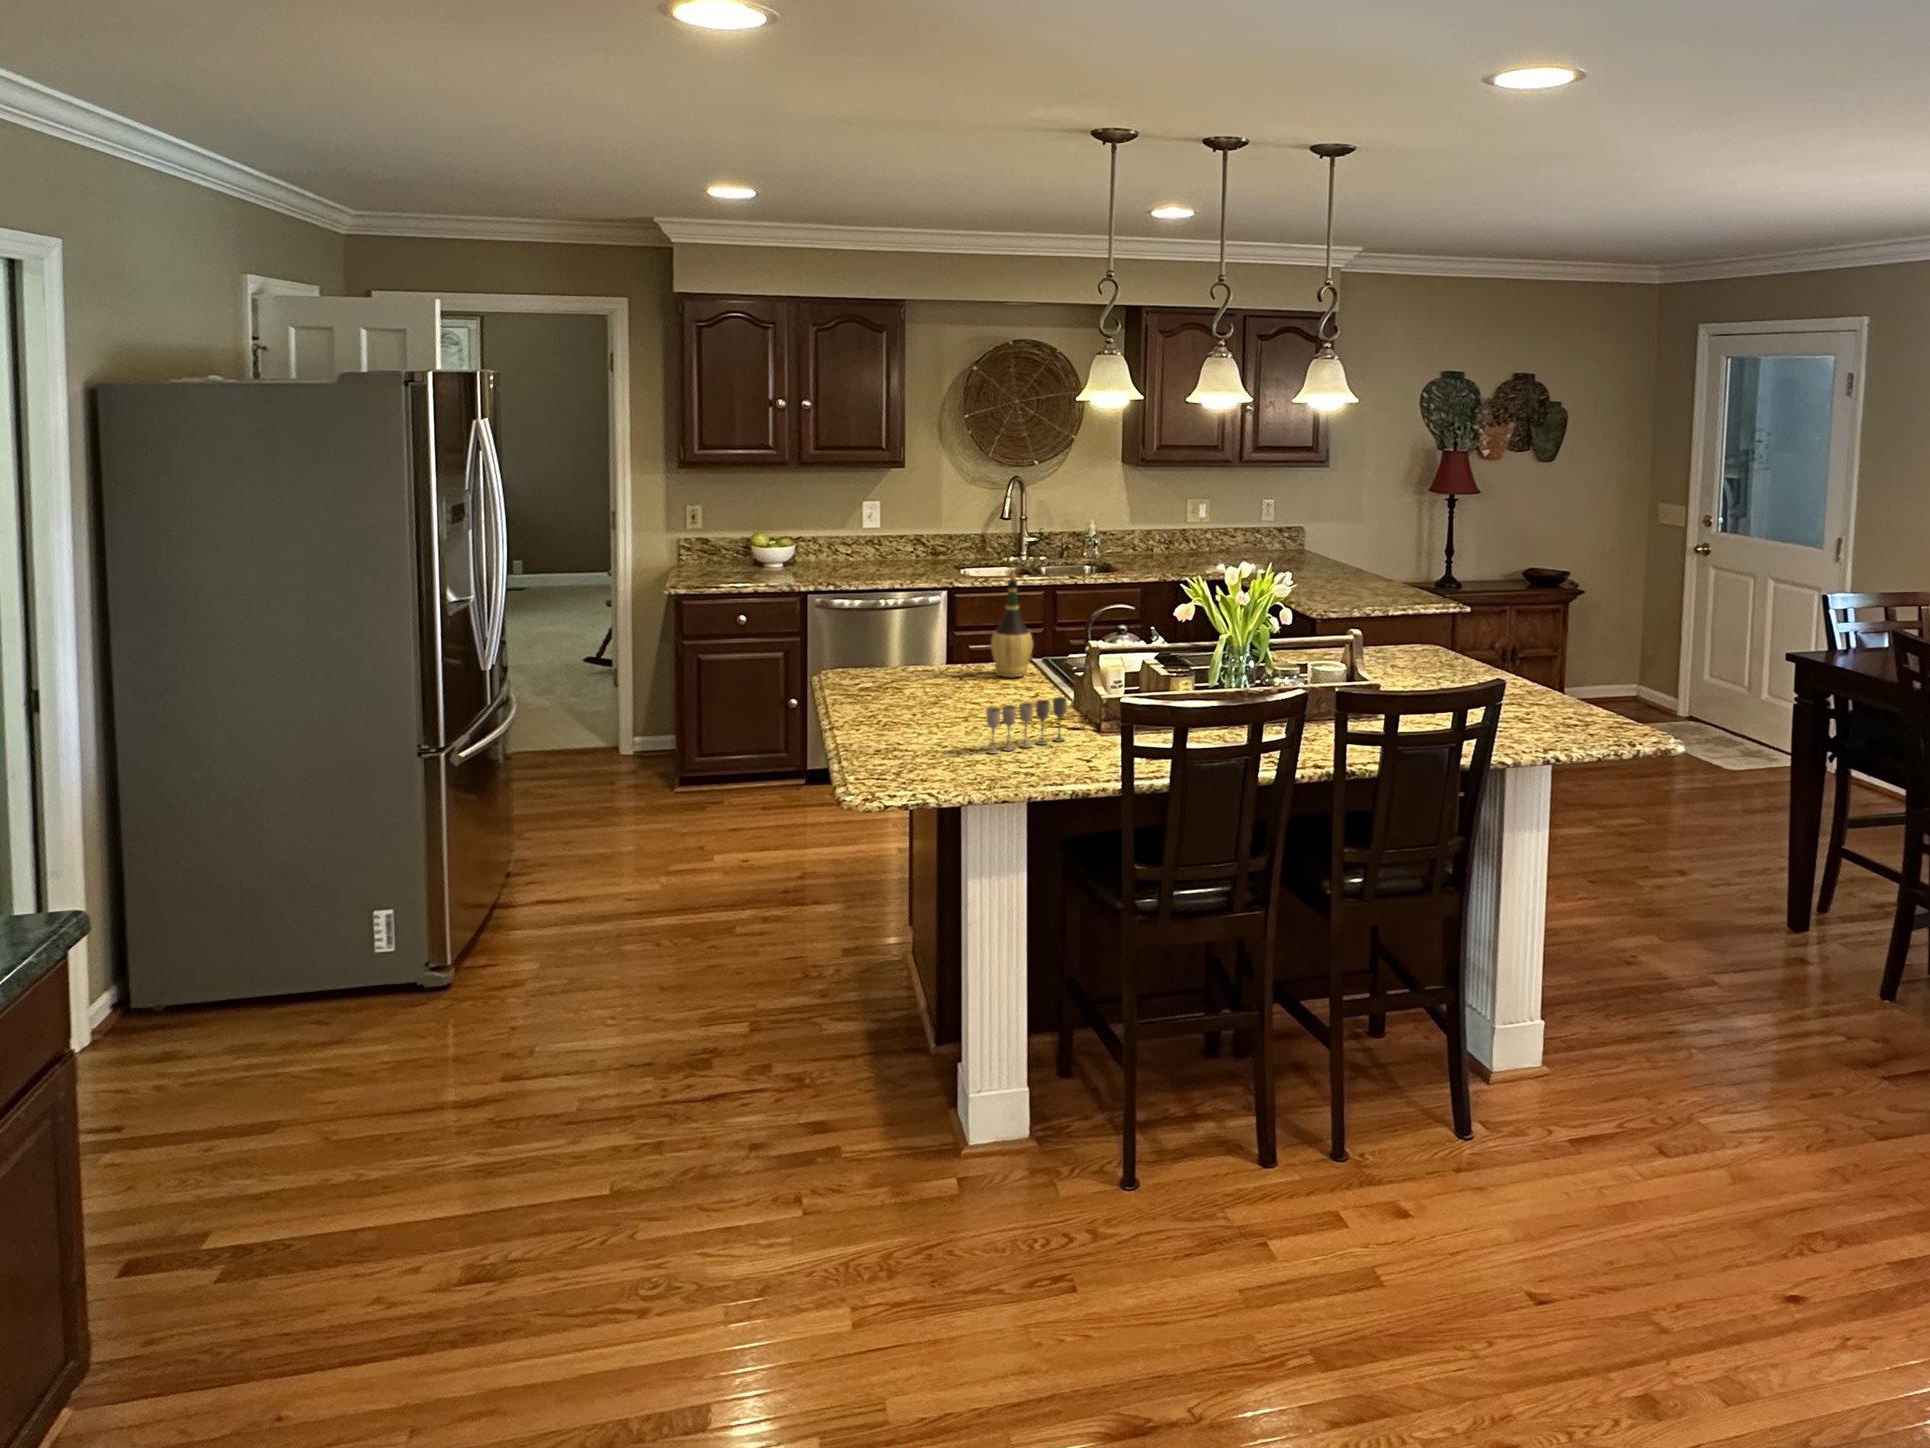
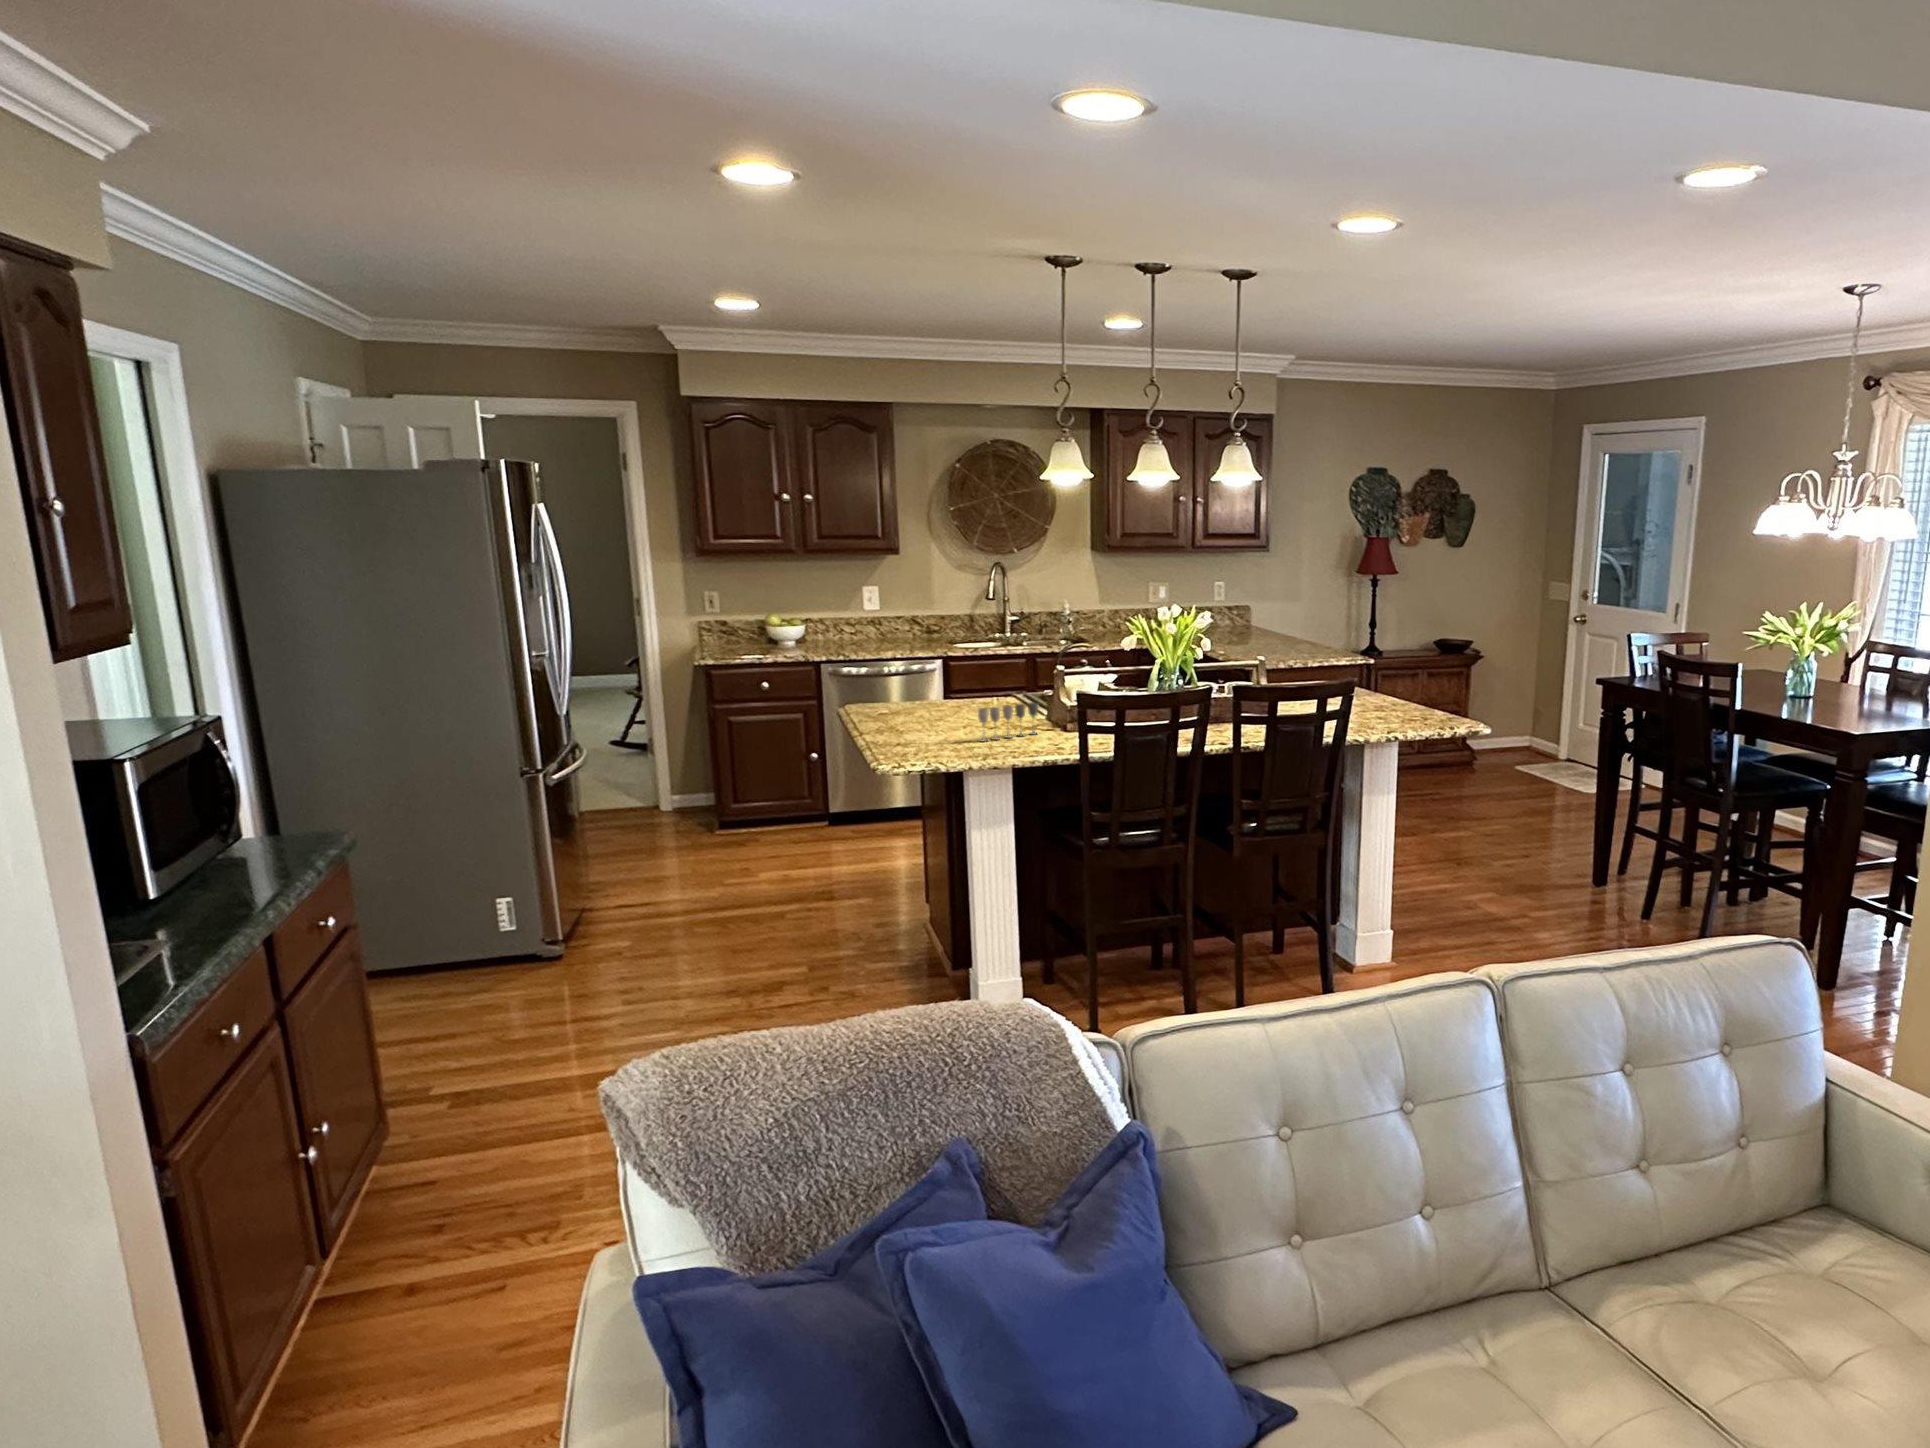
wine bottle: present [991,574,1033,677] -> none [980,622,1013,704]

